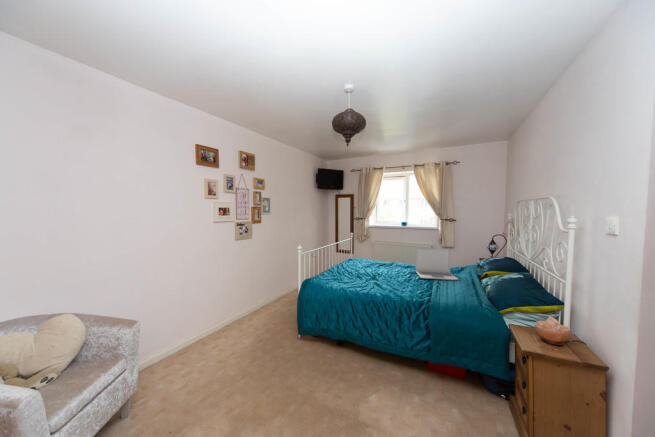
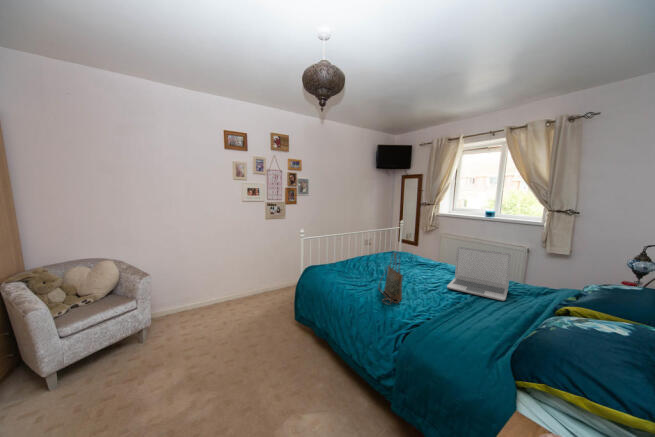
handbag: none [381,256,411,296] -> present [381,253,403,303]

